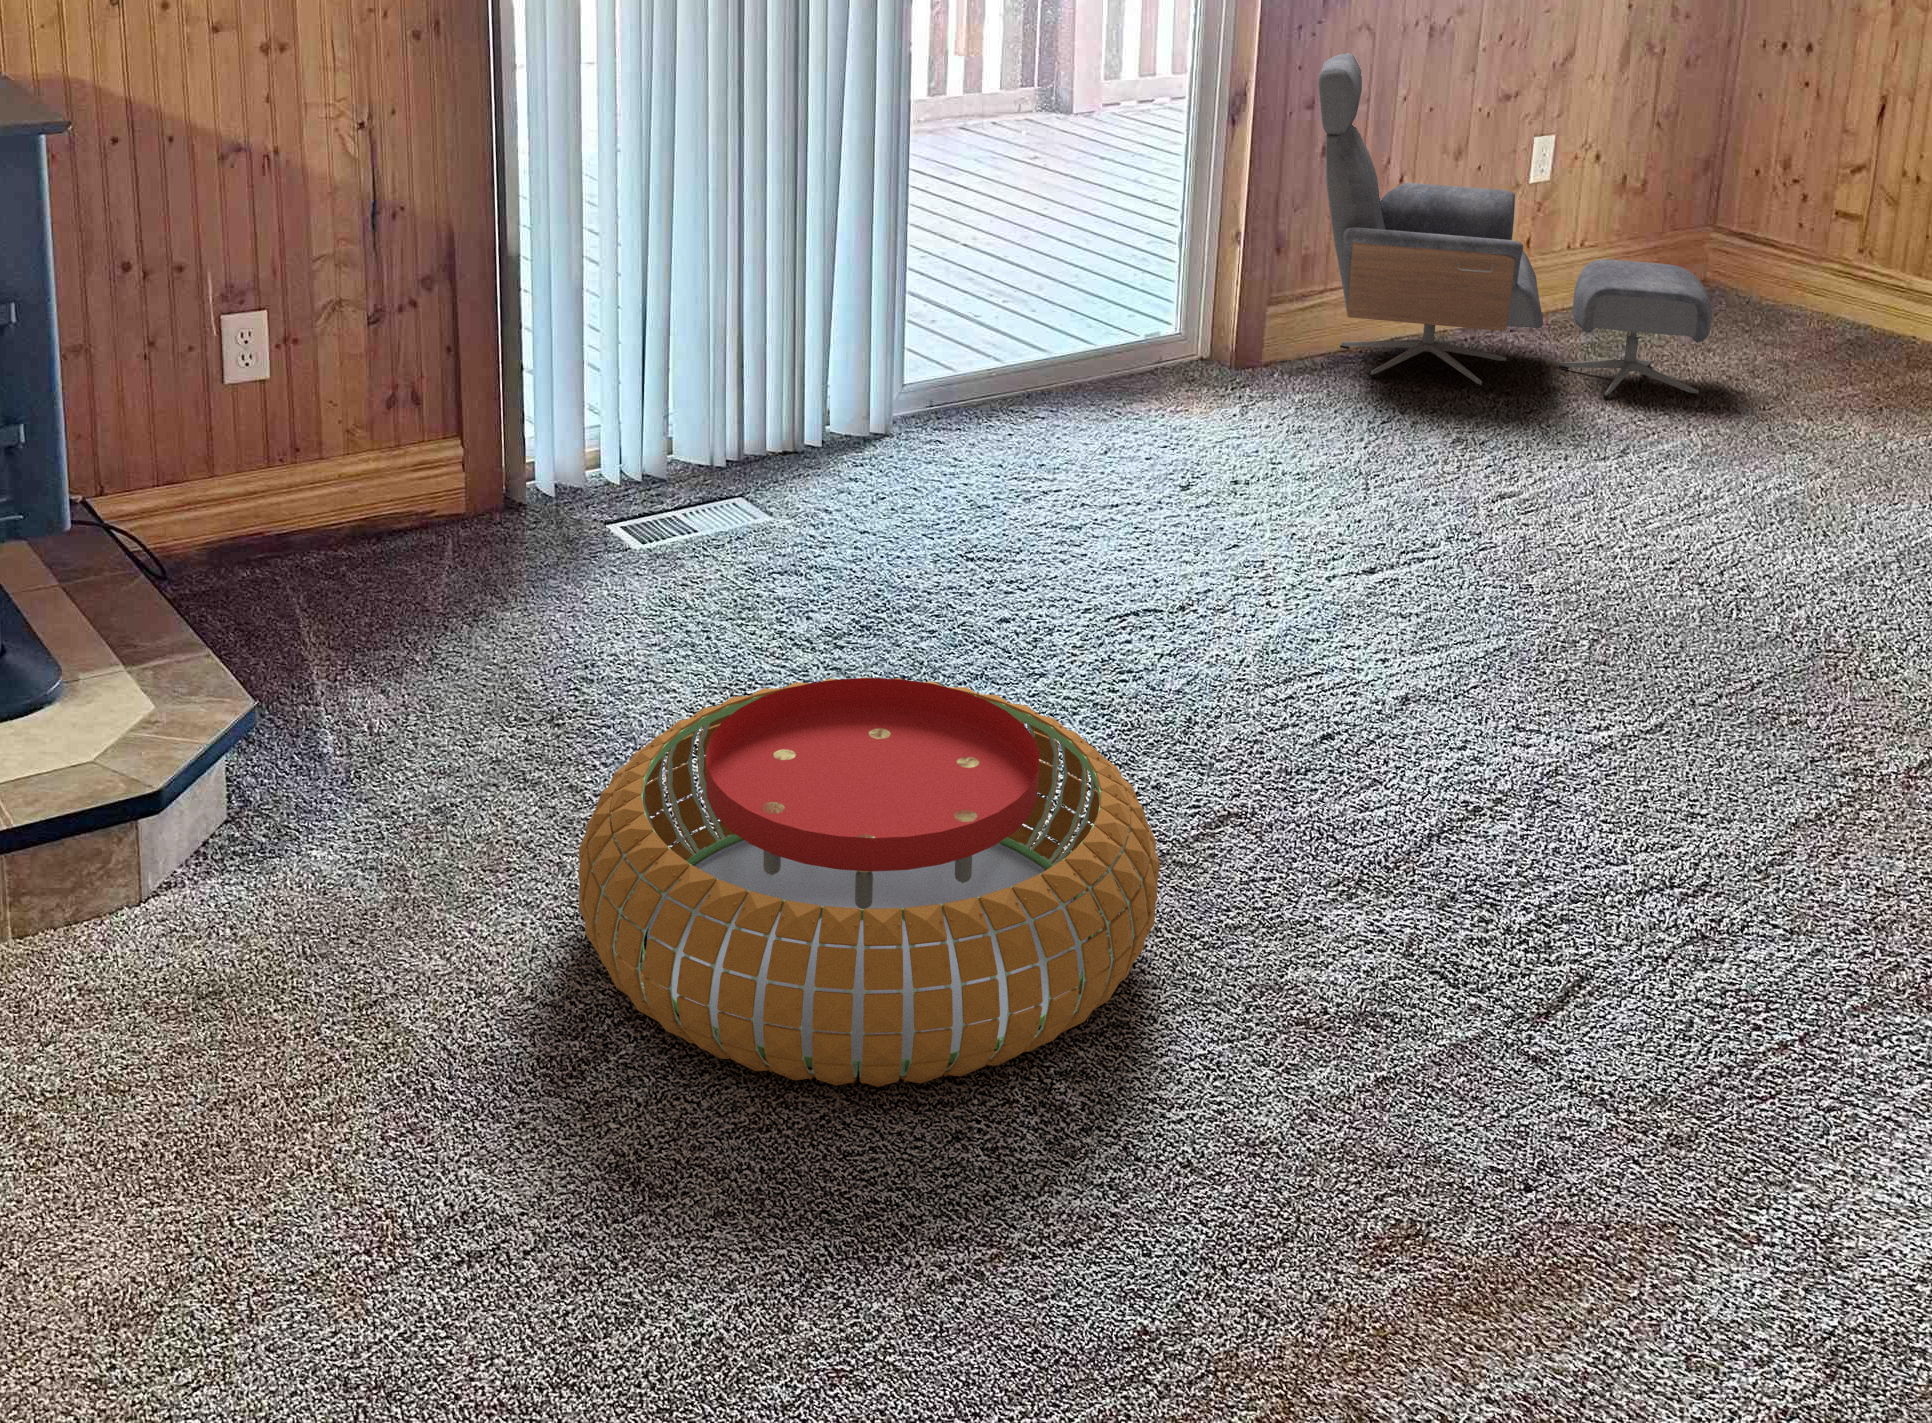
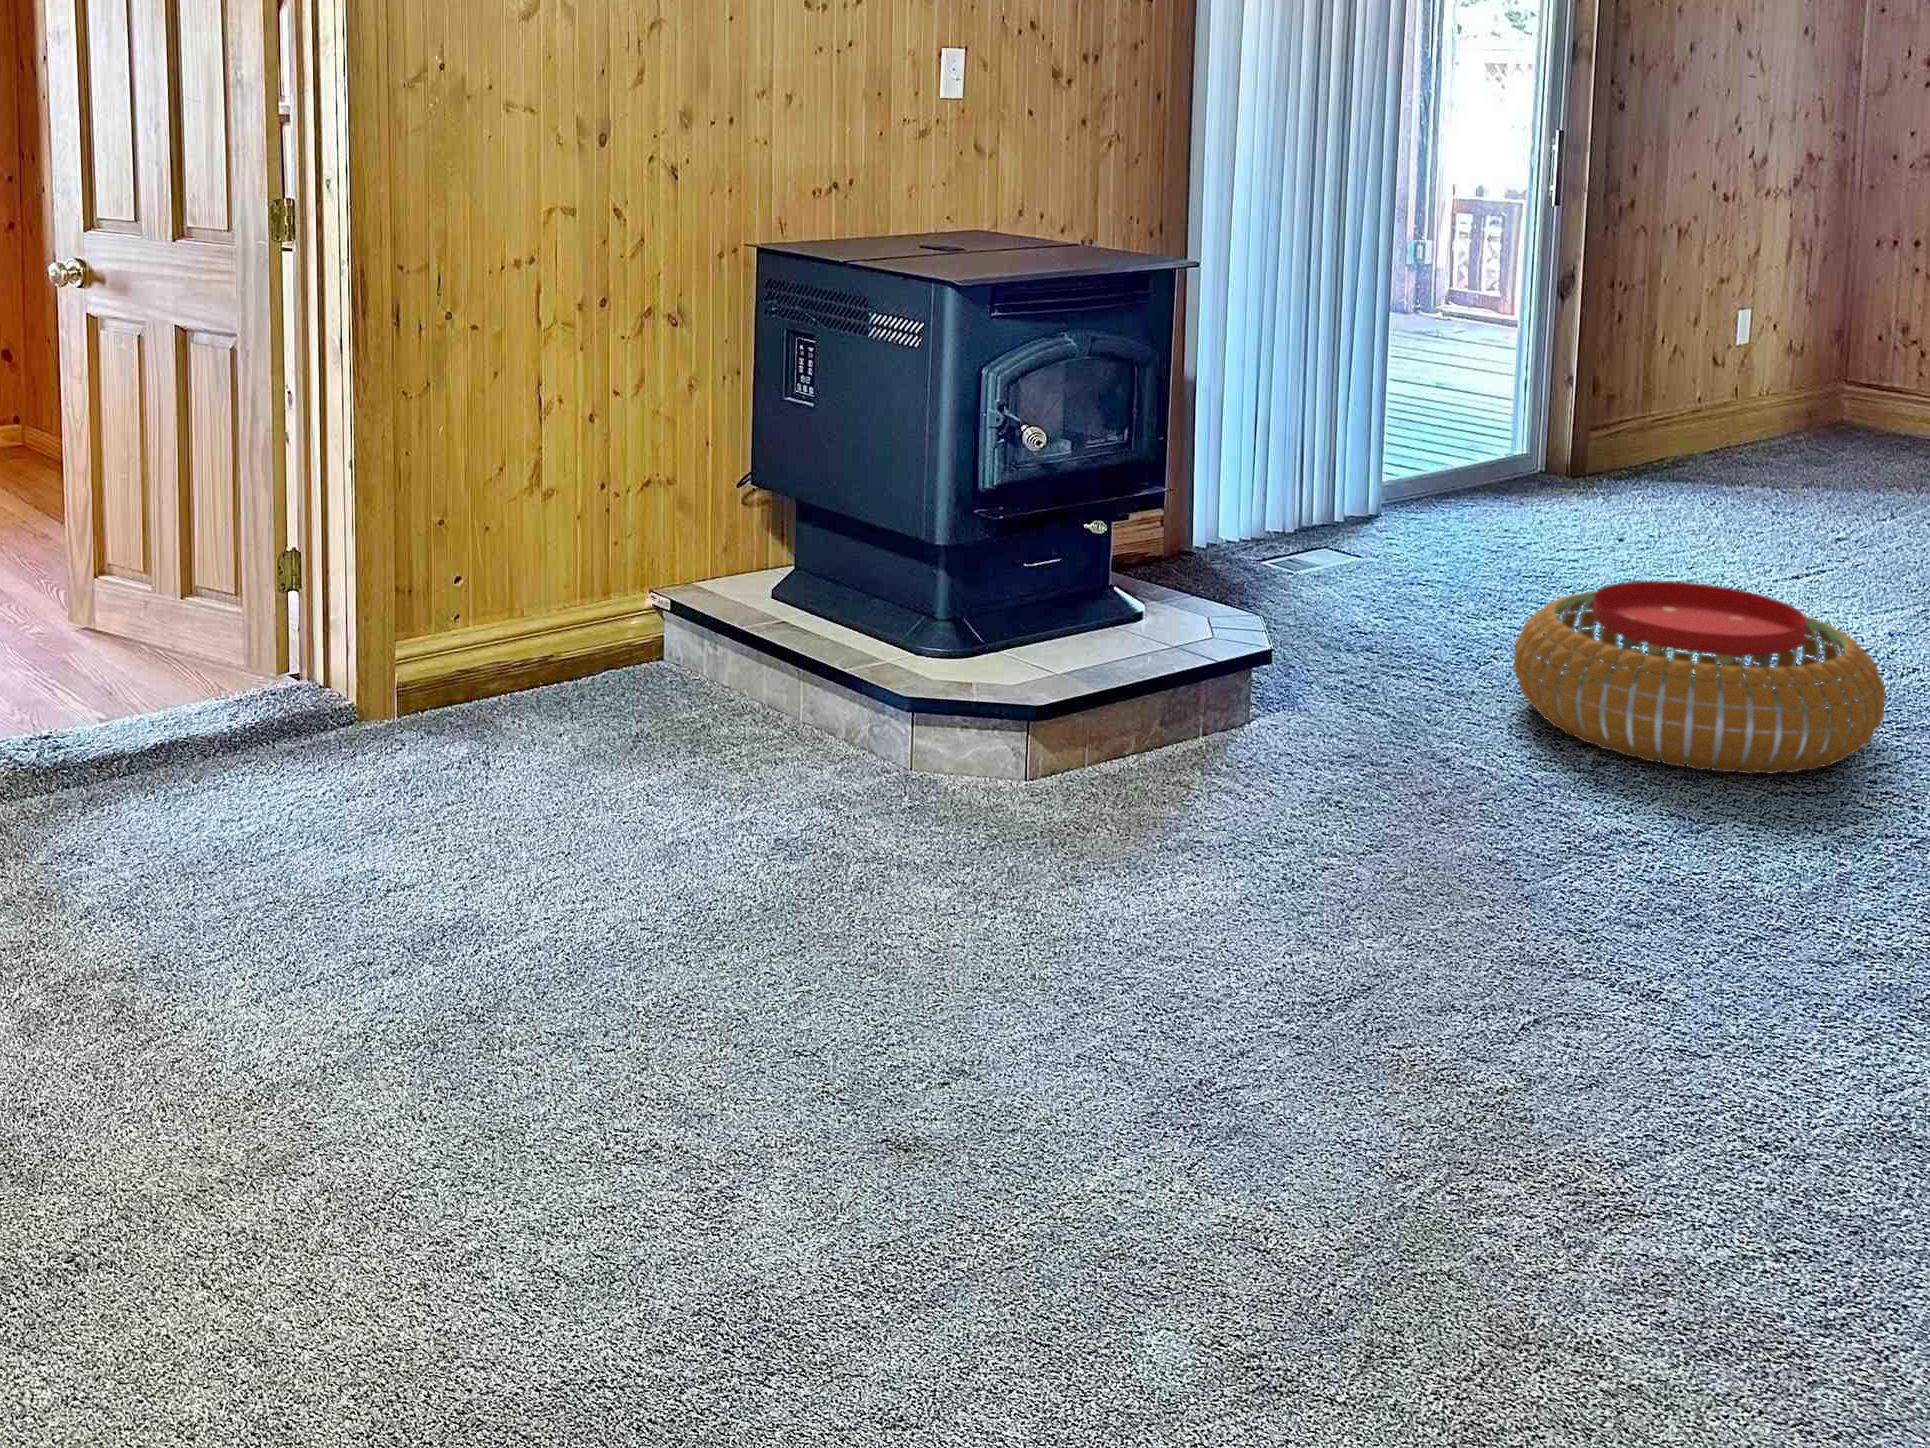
lounge chair: present [1318,53,1712,399] -> none [1603,245,1917,486]

